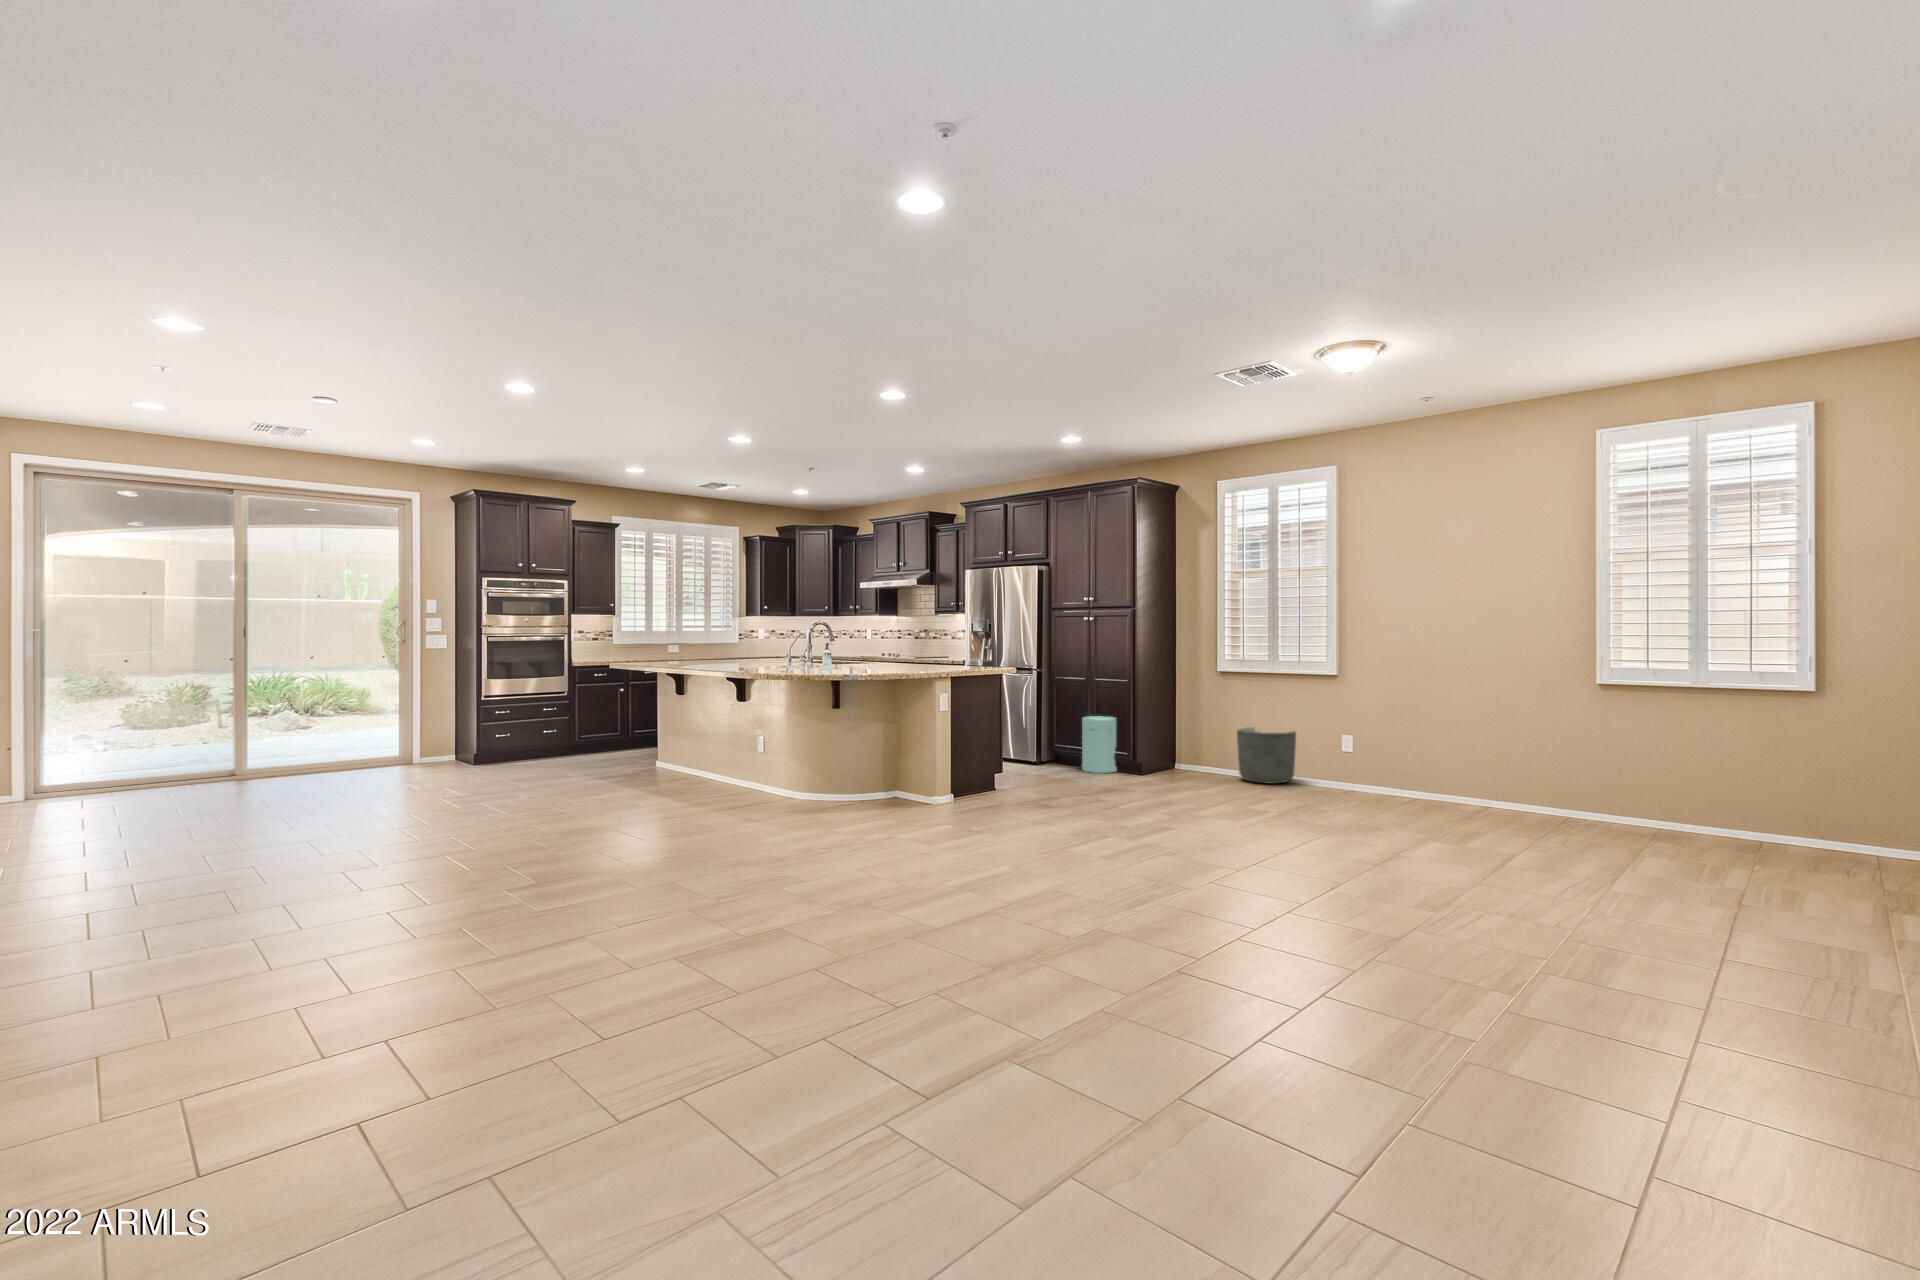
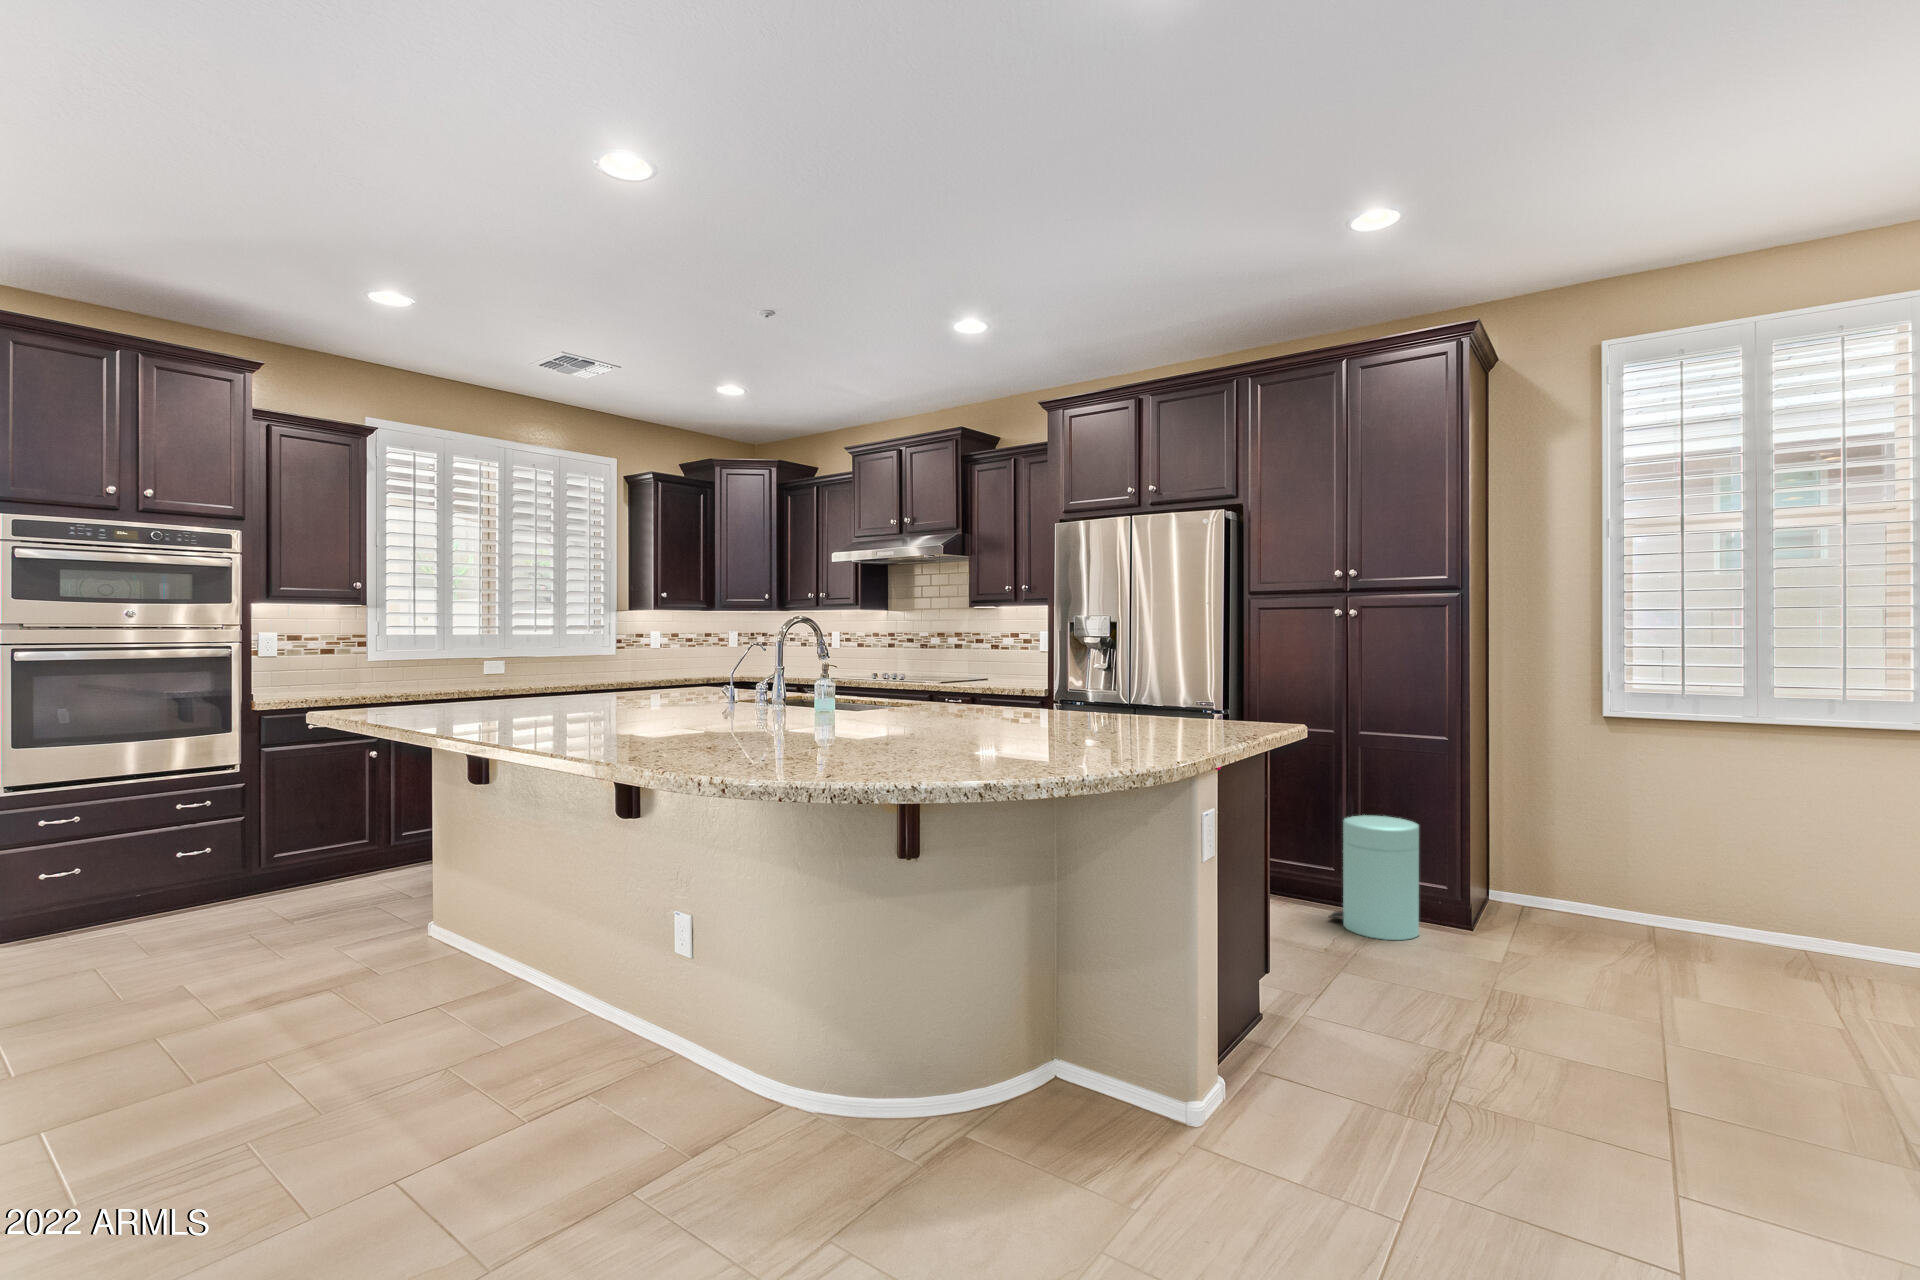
planter: present [1237,727,1296,784] -> none [1696,844,1853,978]

